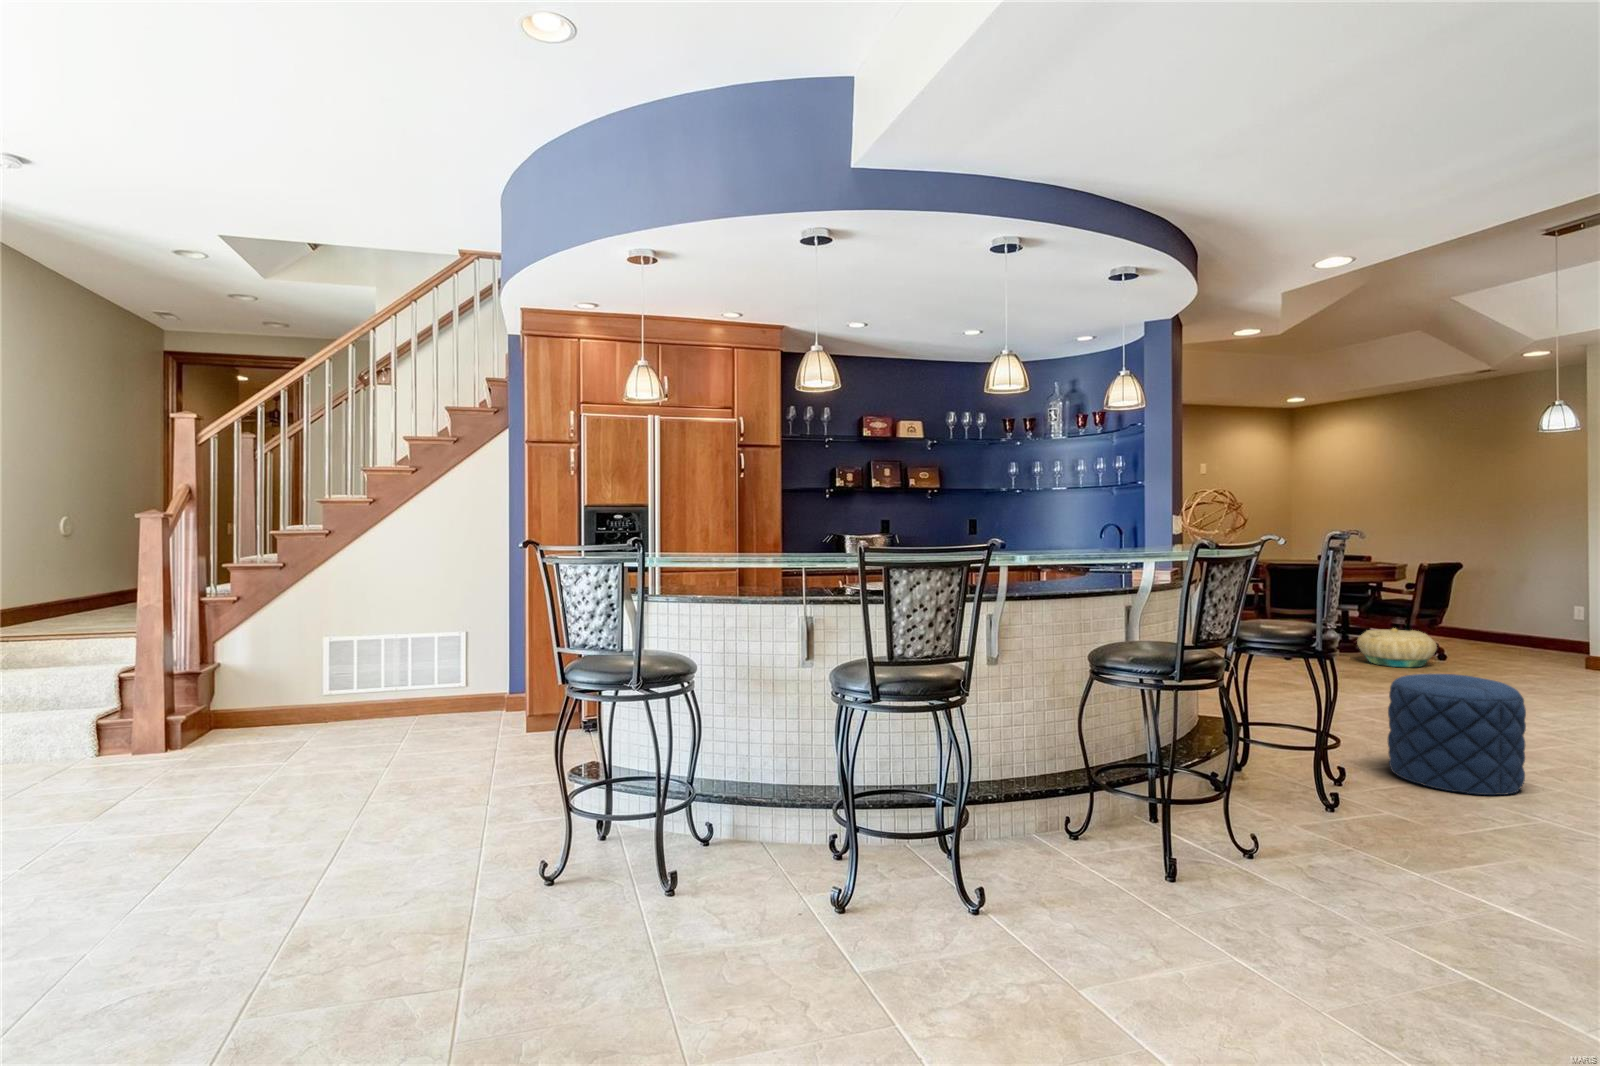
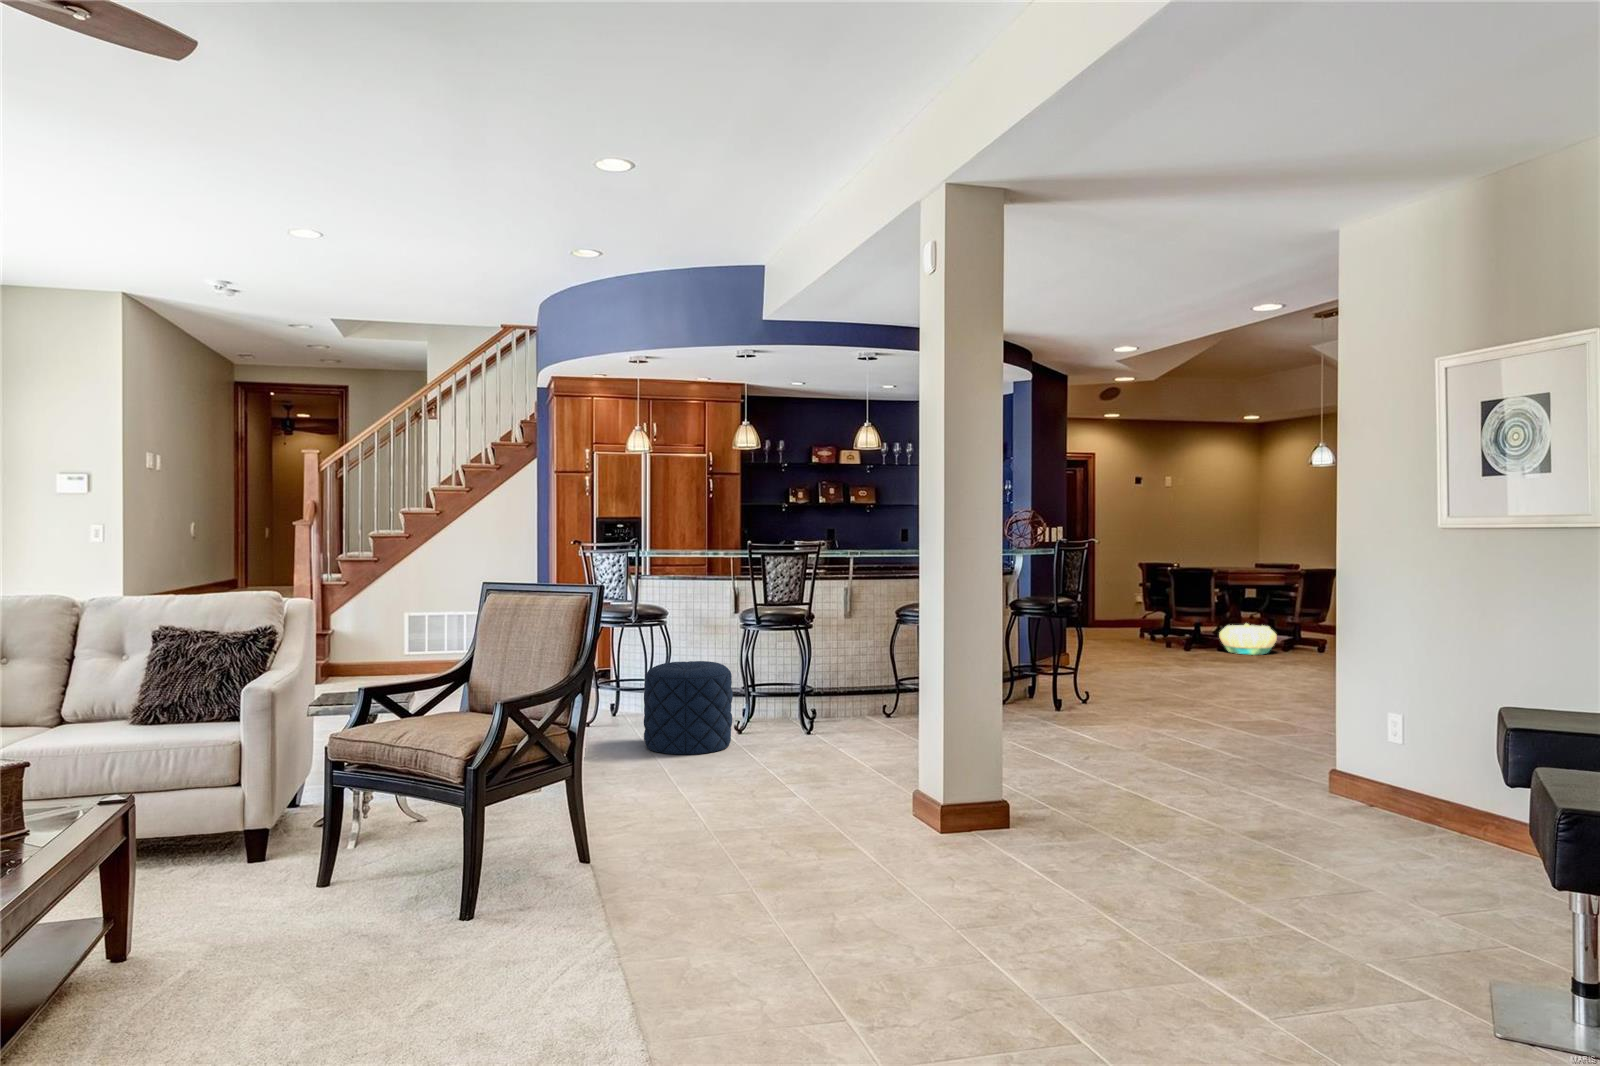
pouf: present [1388,674,1526,795] -> present [644,661,733,754]

